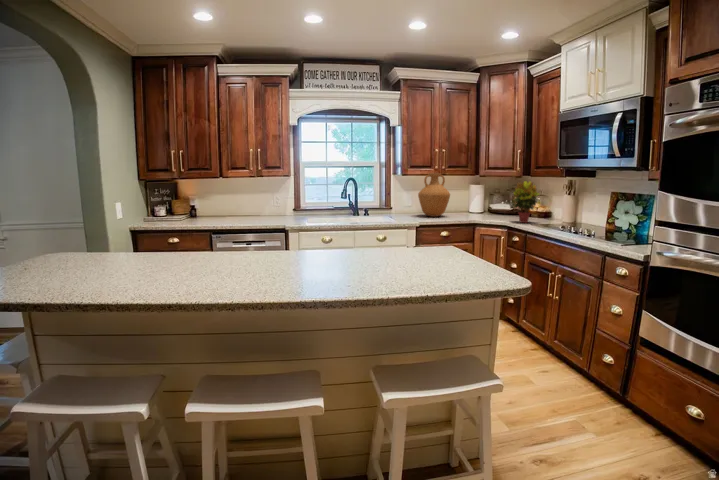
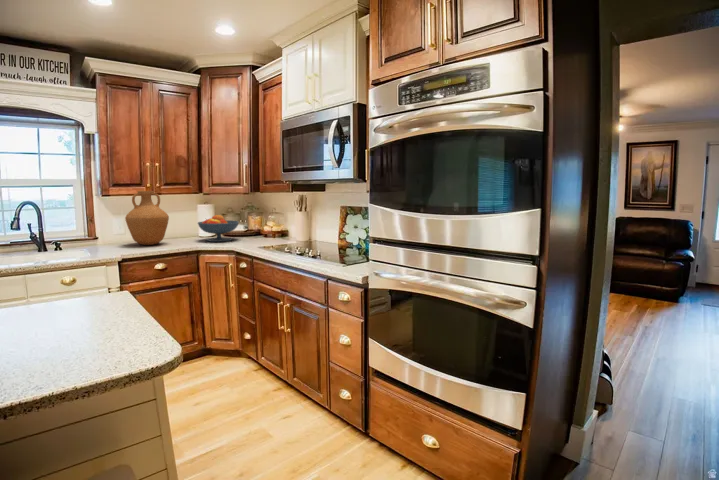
potted plant: present [513,181,539,223] -> none [240,199,272,246]
fruit bowl: none [472,195,507,217] -> present [198,215,239,242]

